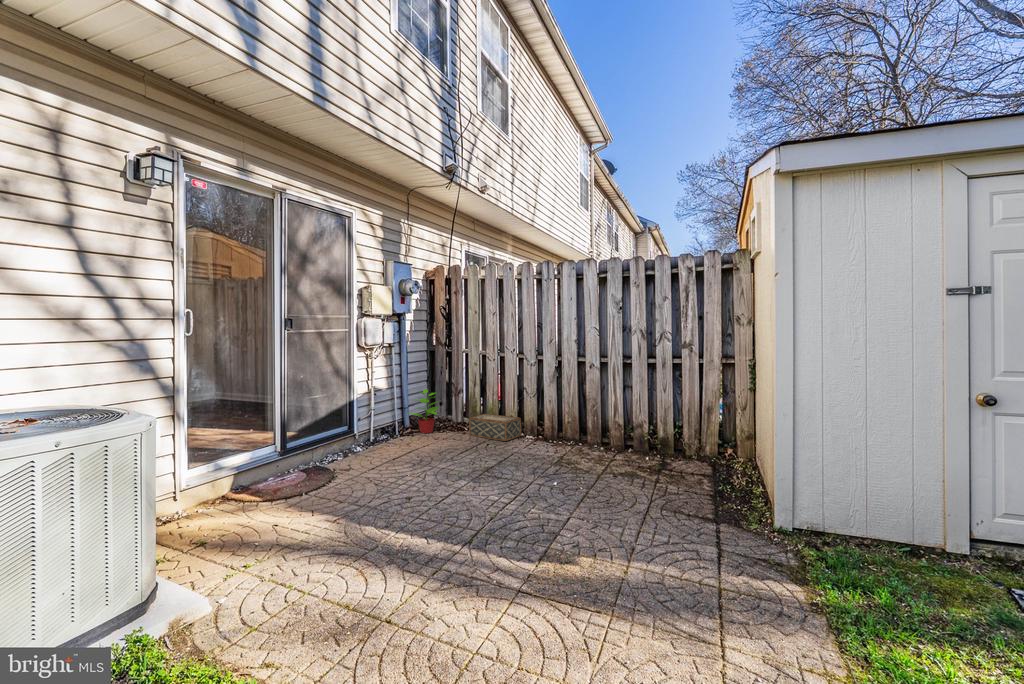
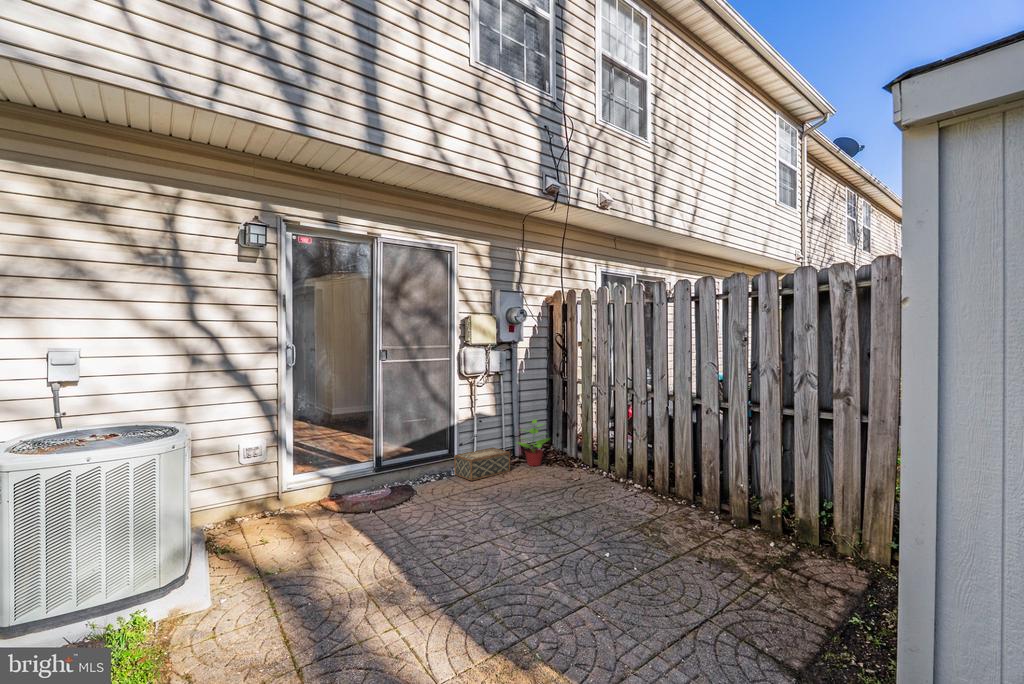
woven basket: present [469,414,521,441] -> present [454,448,510,481]

